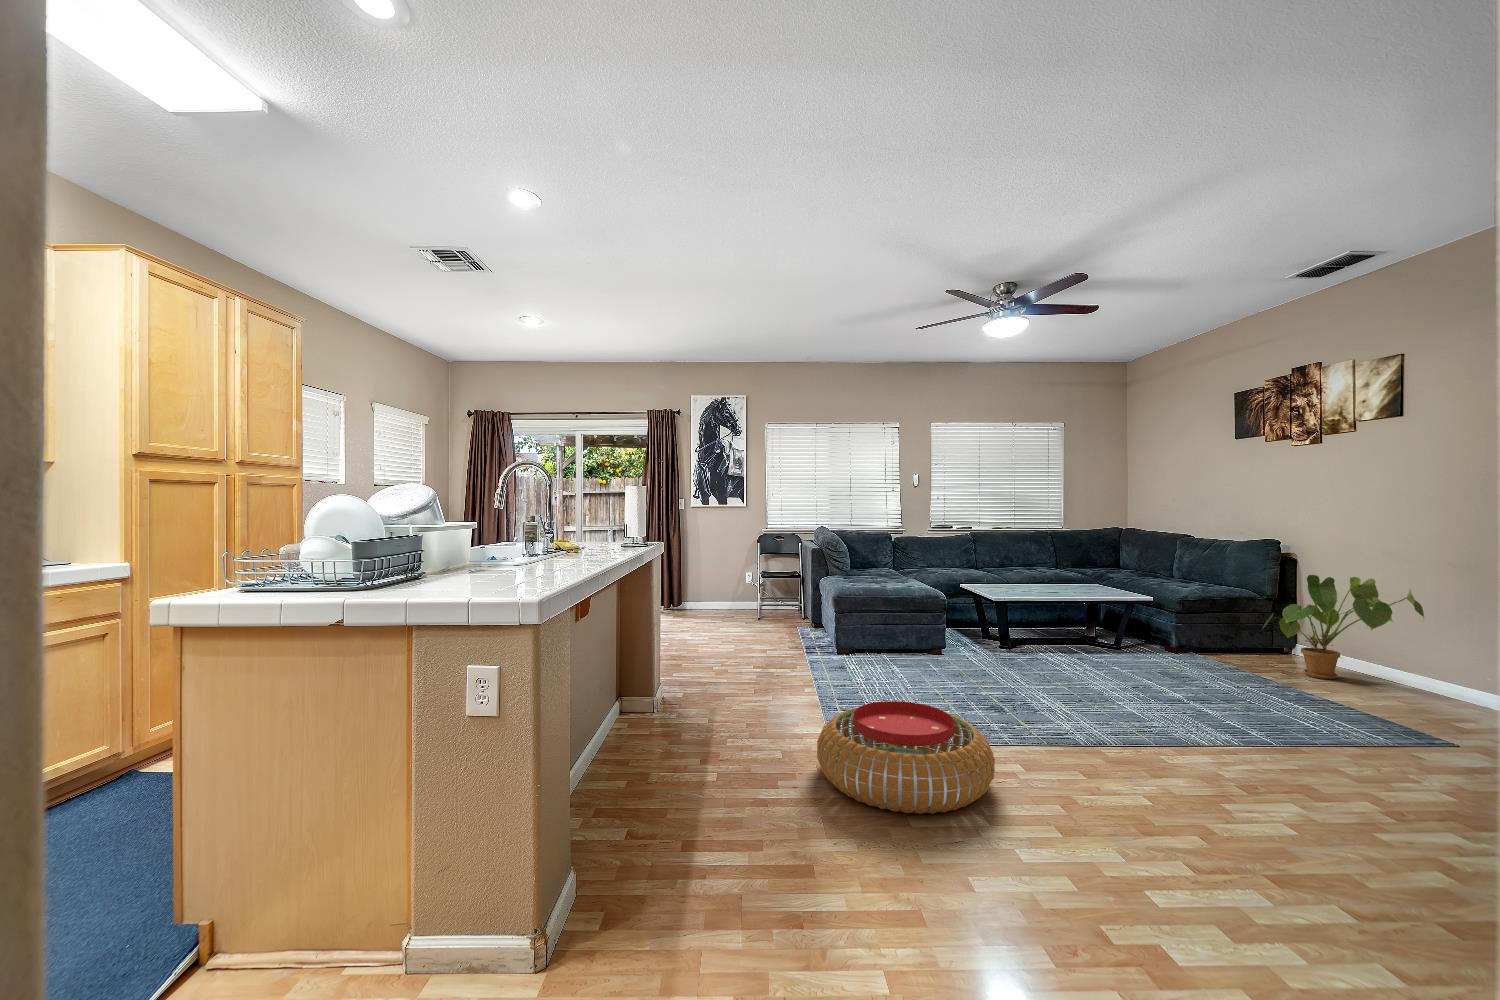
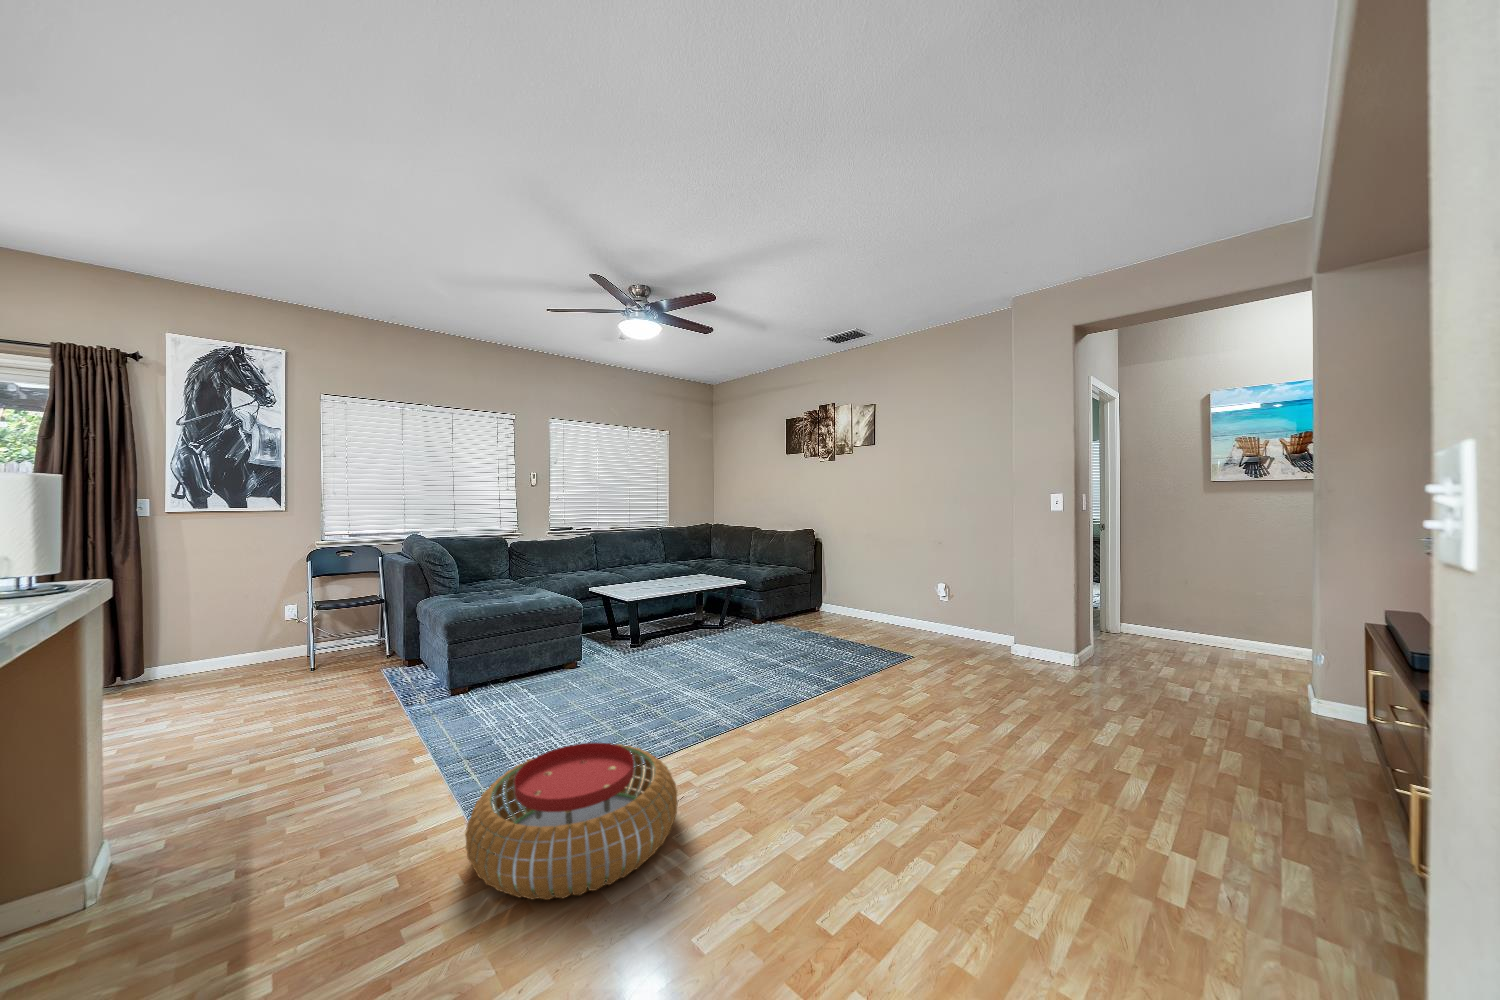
house plant: present [1263,575,1424,679] -> none [814,552,897,627]

